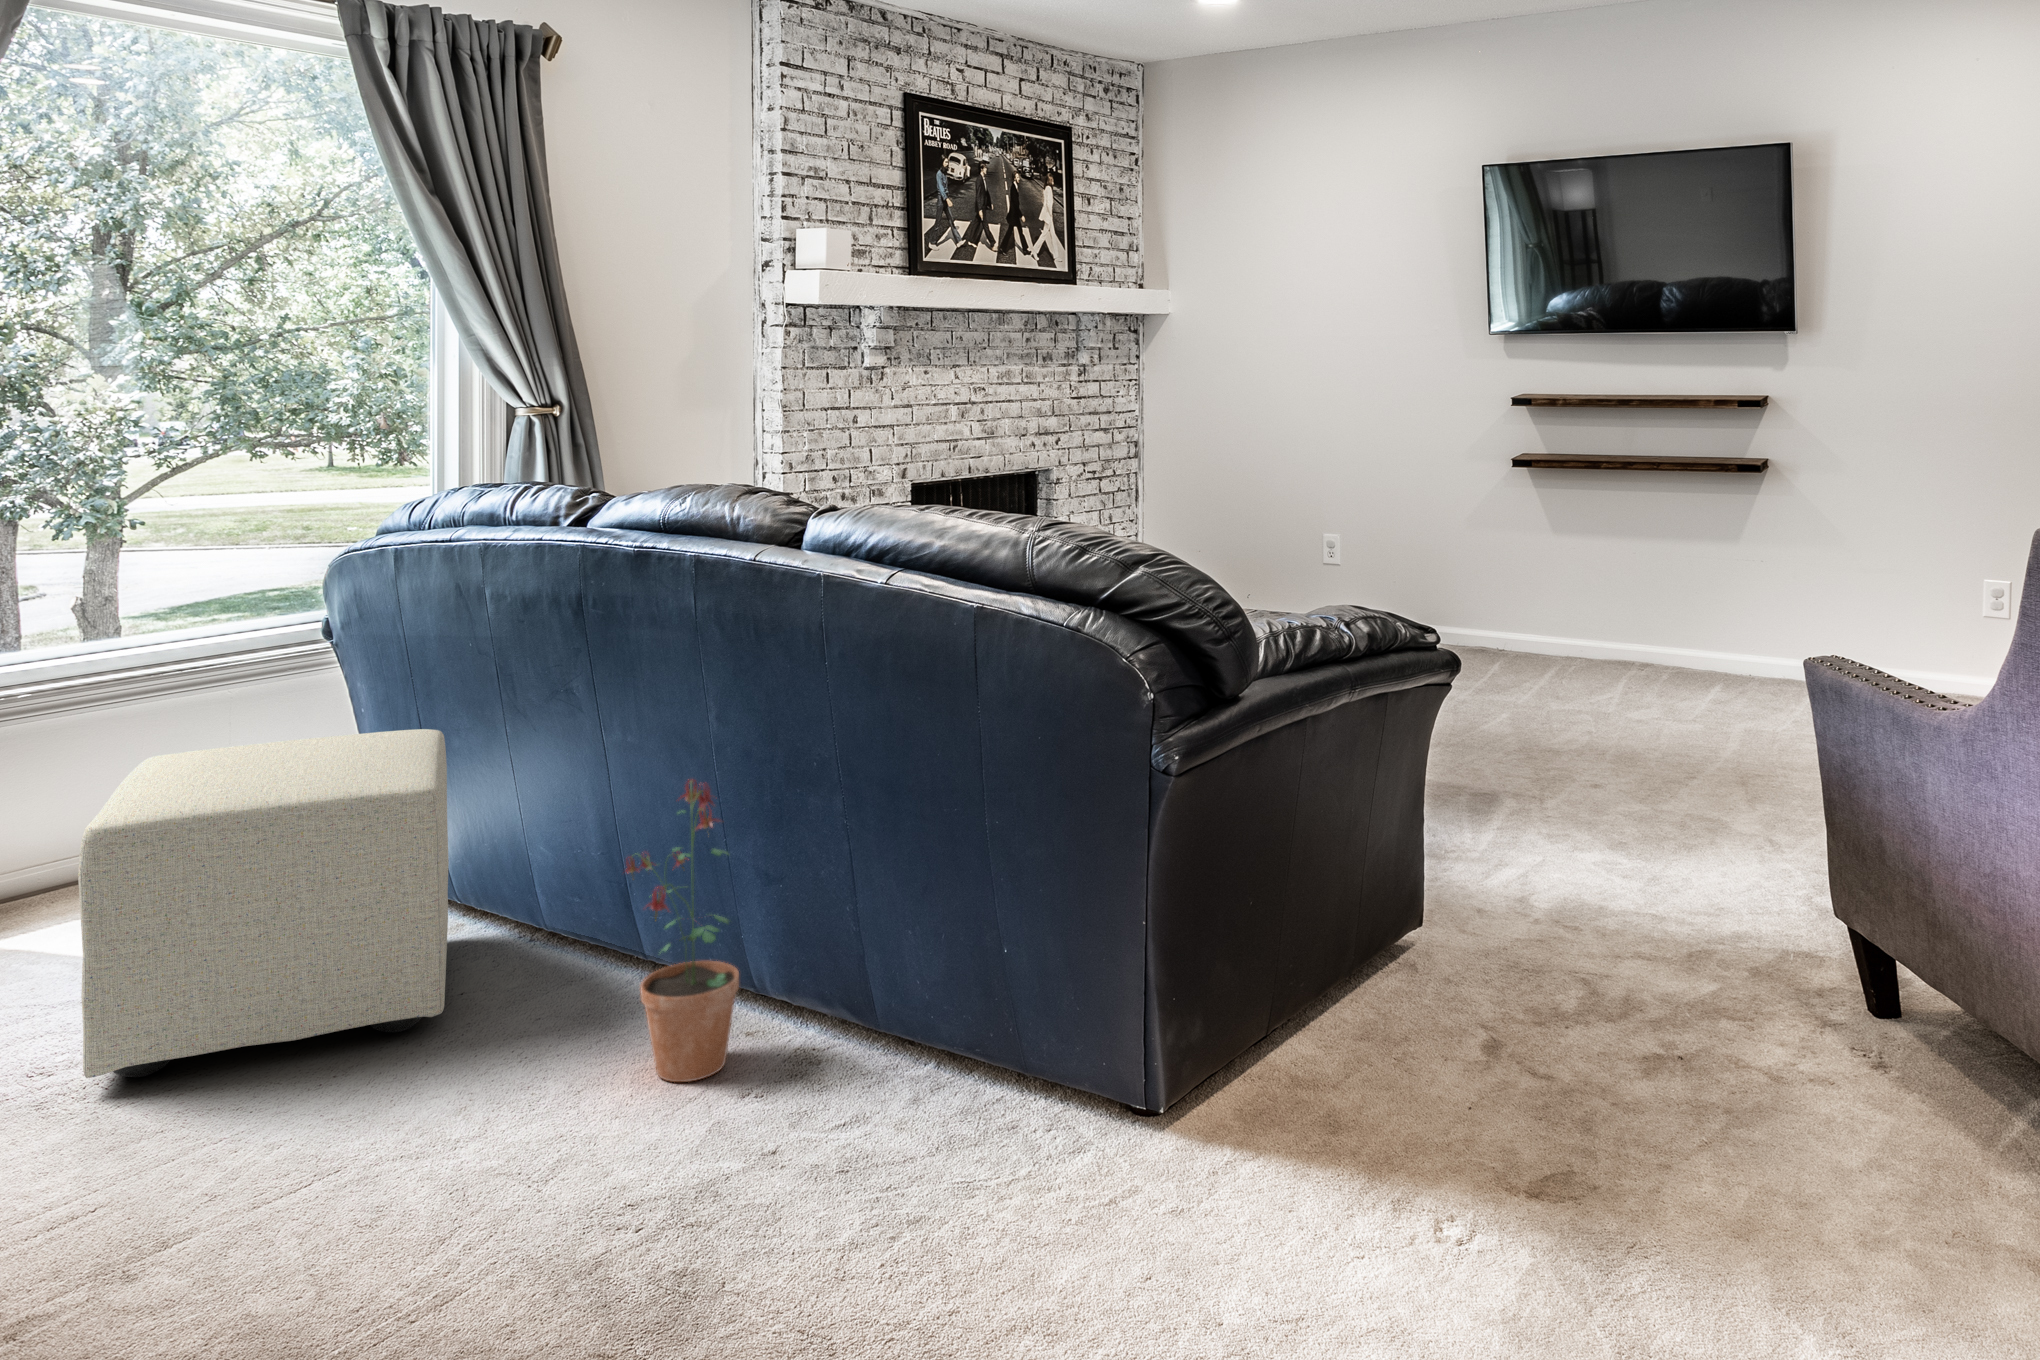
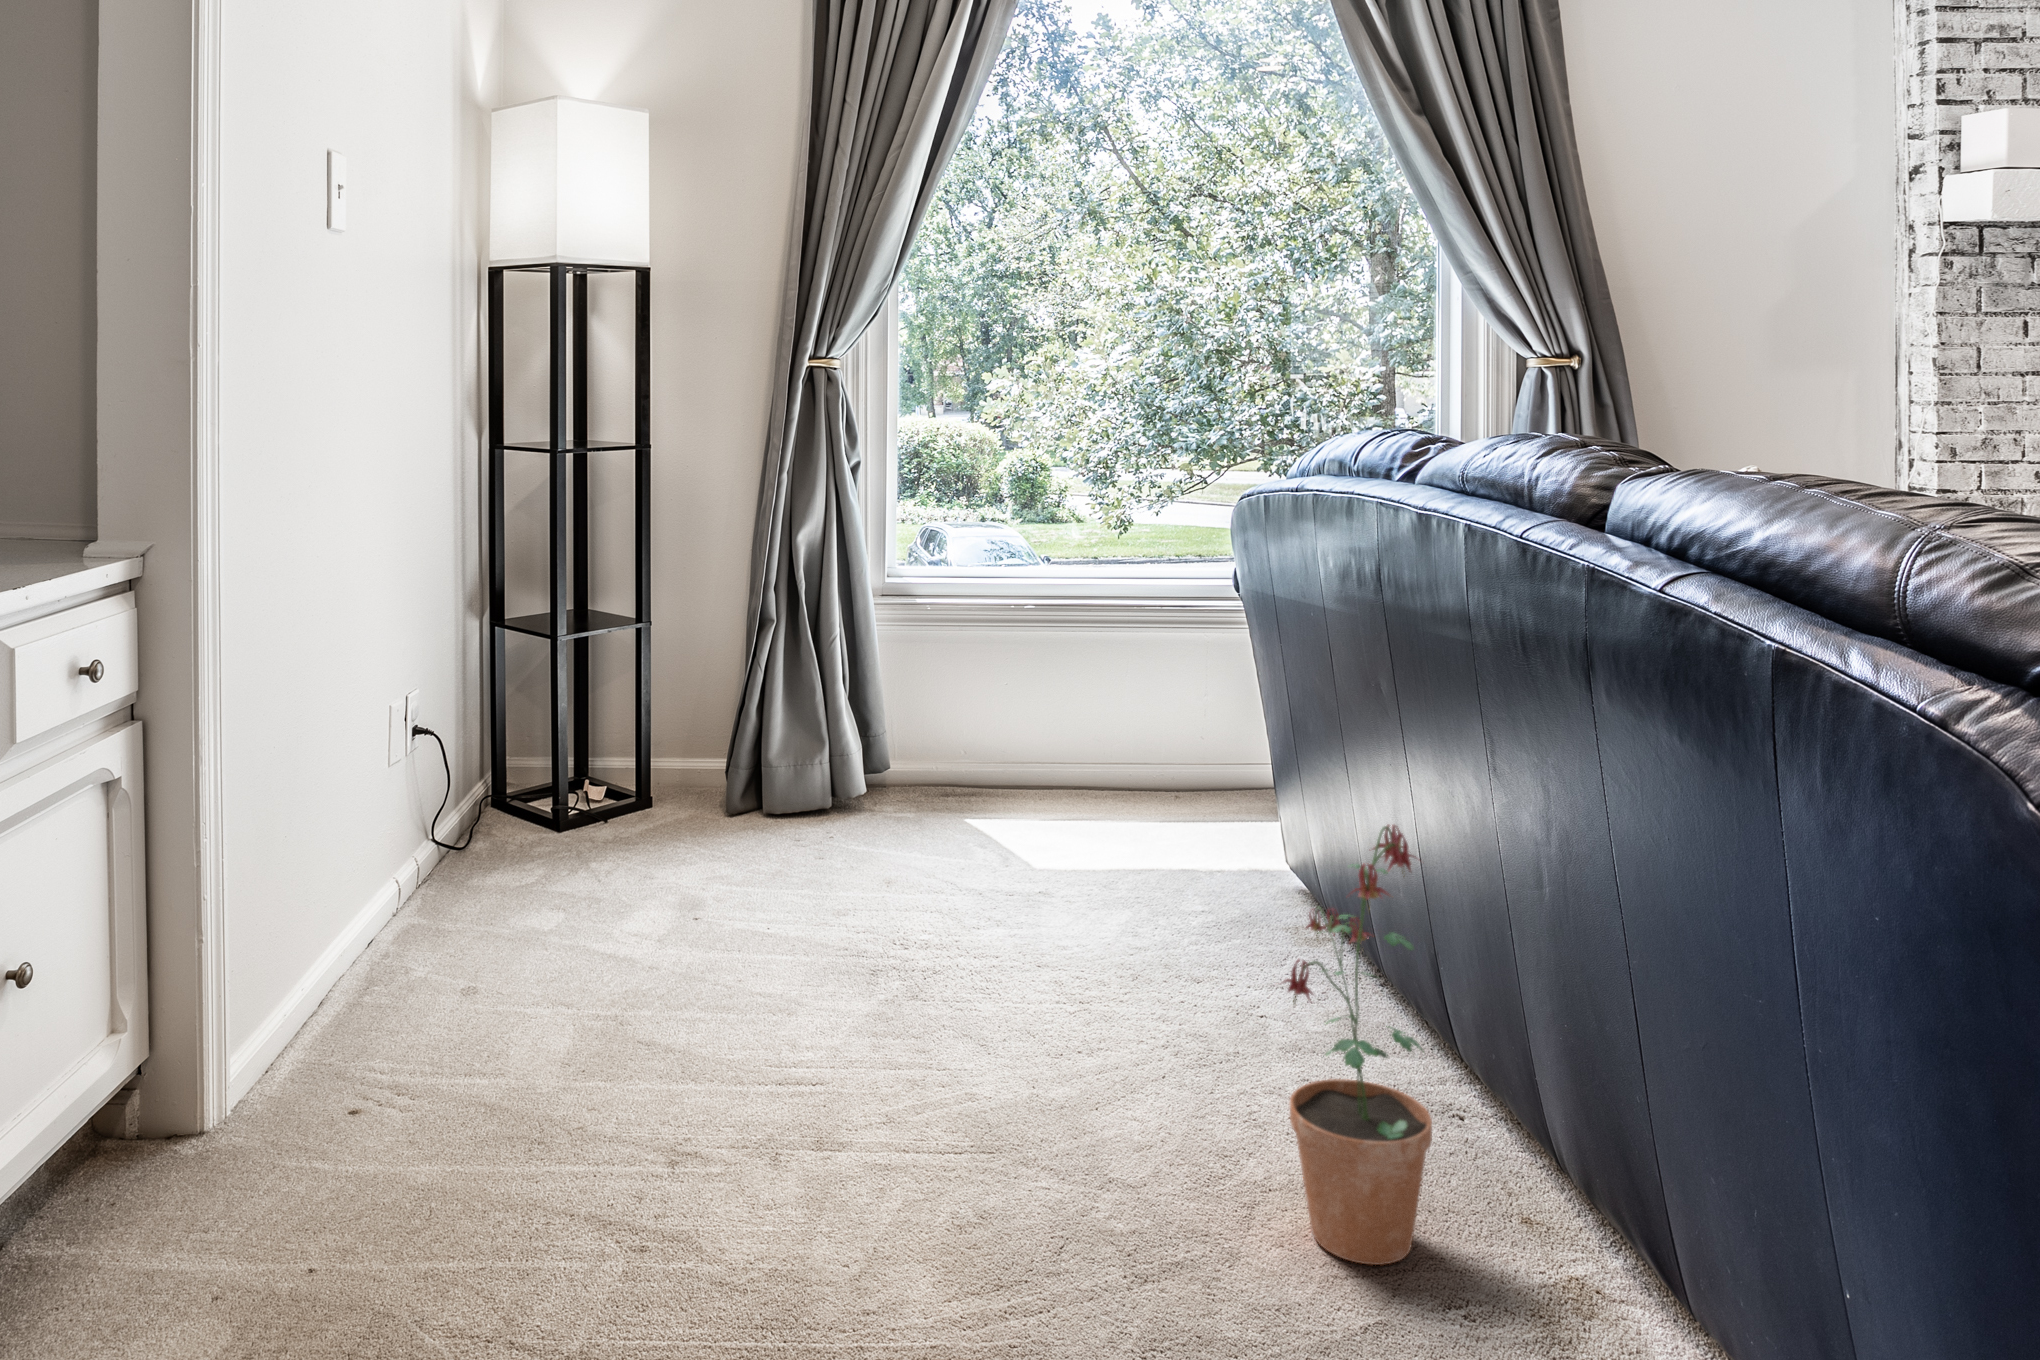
ottoman: present [78,729,449,1078] -> none [862,672,1268,1033]

